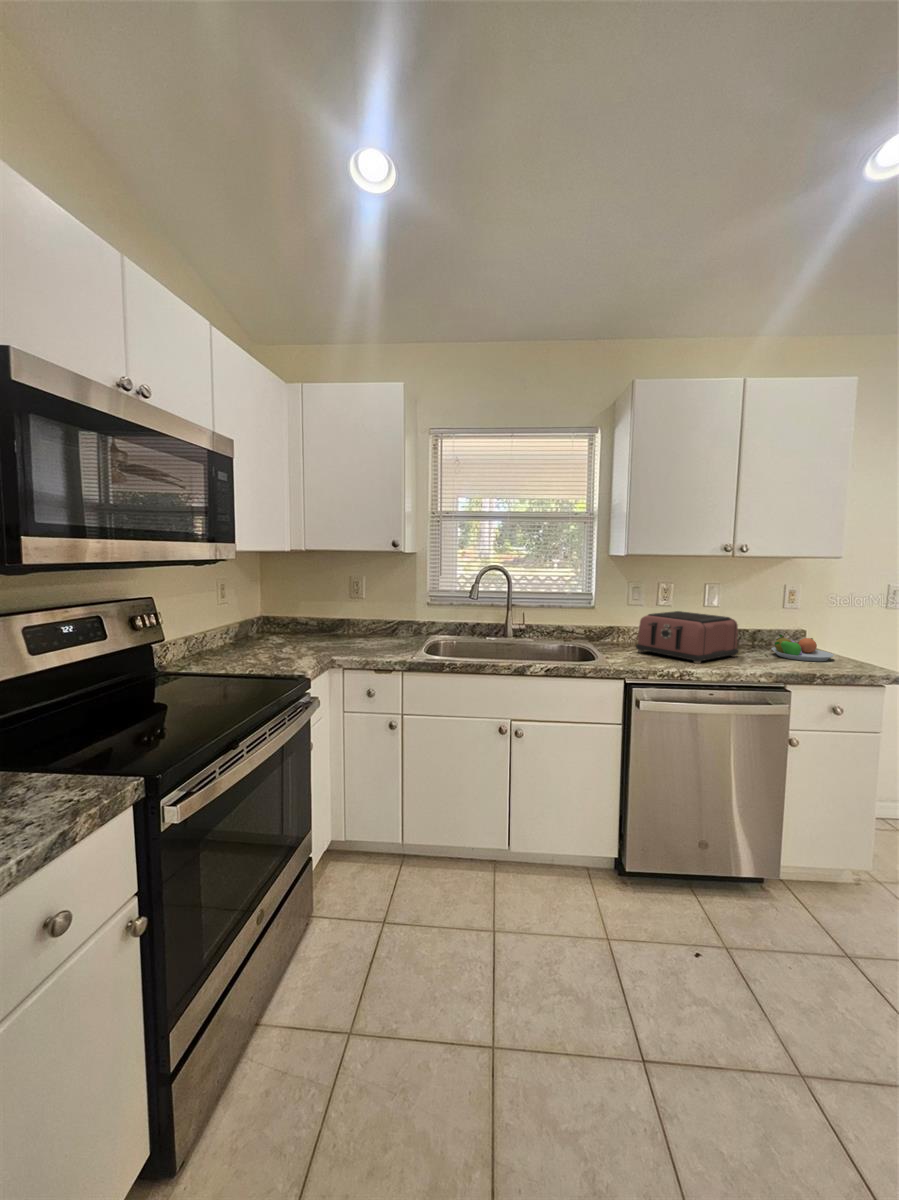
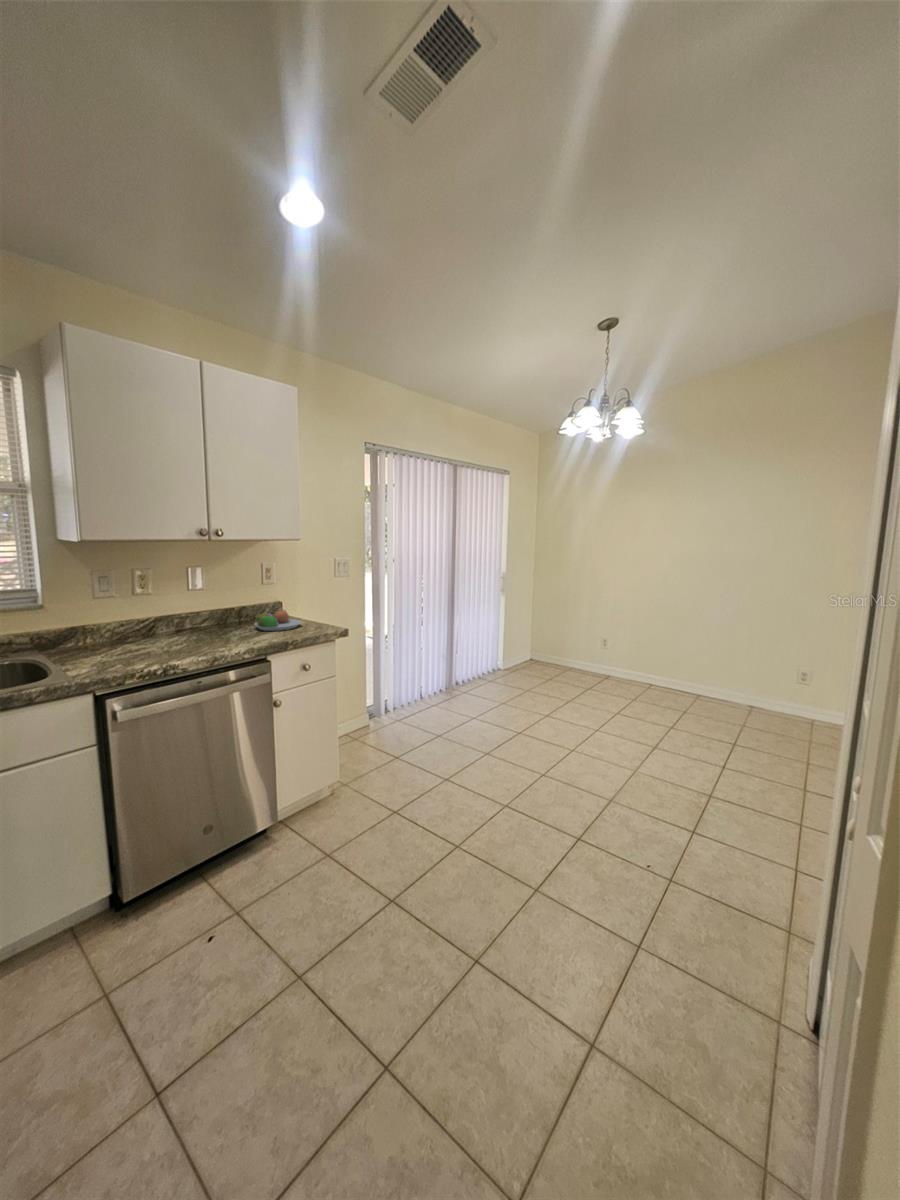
toaster: present [636,611,739,663] -> none [110,600,225,654]

